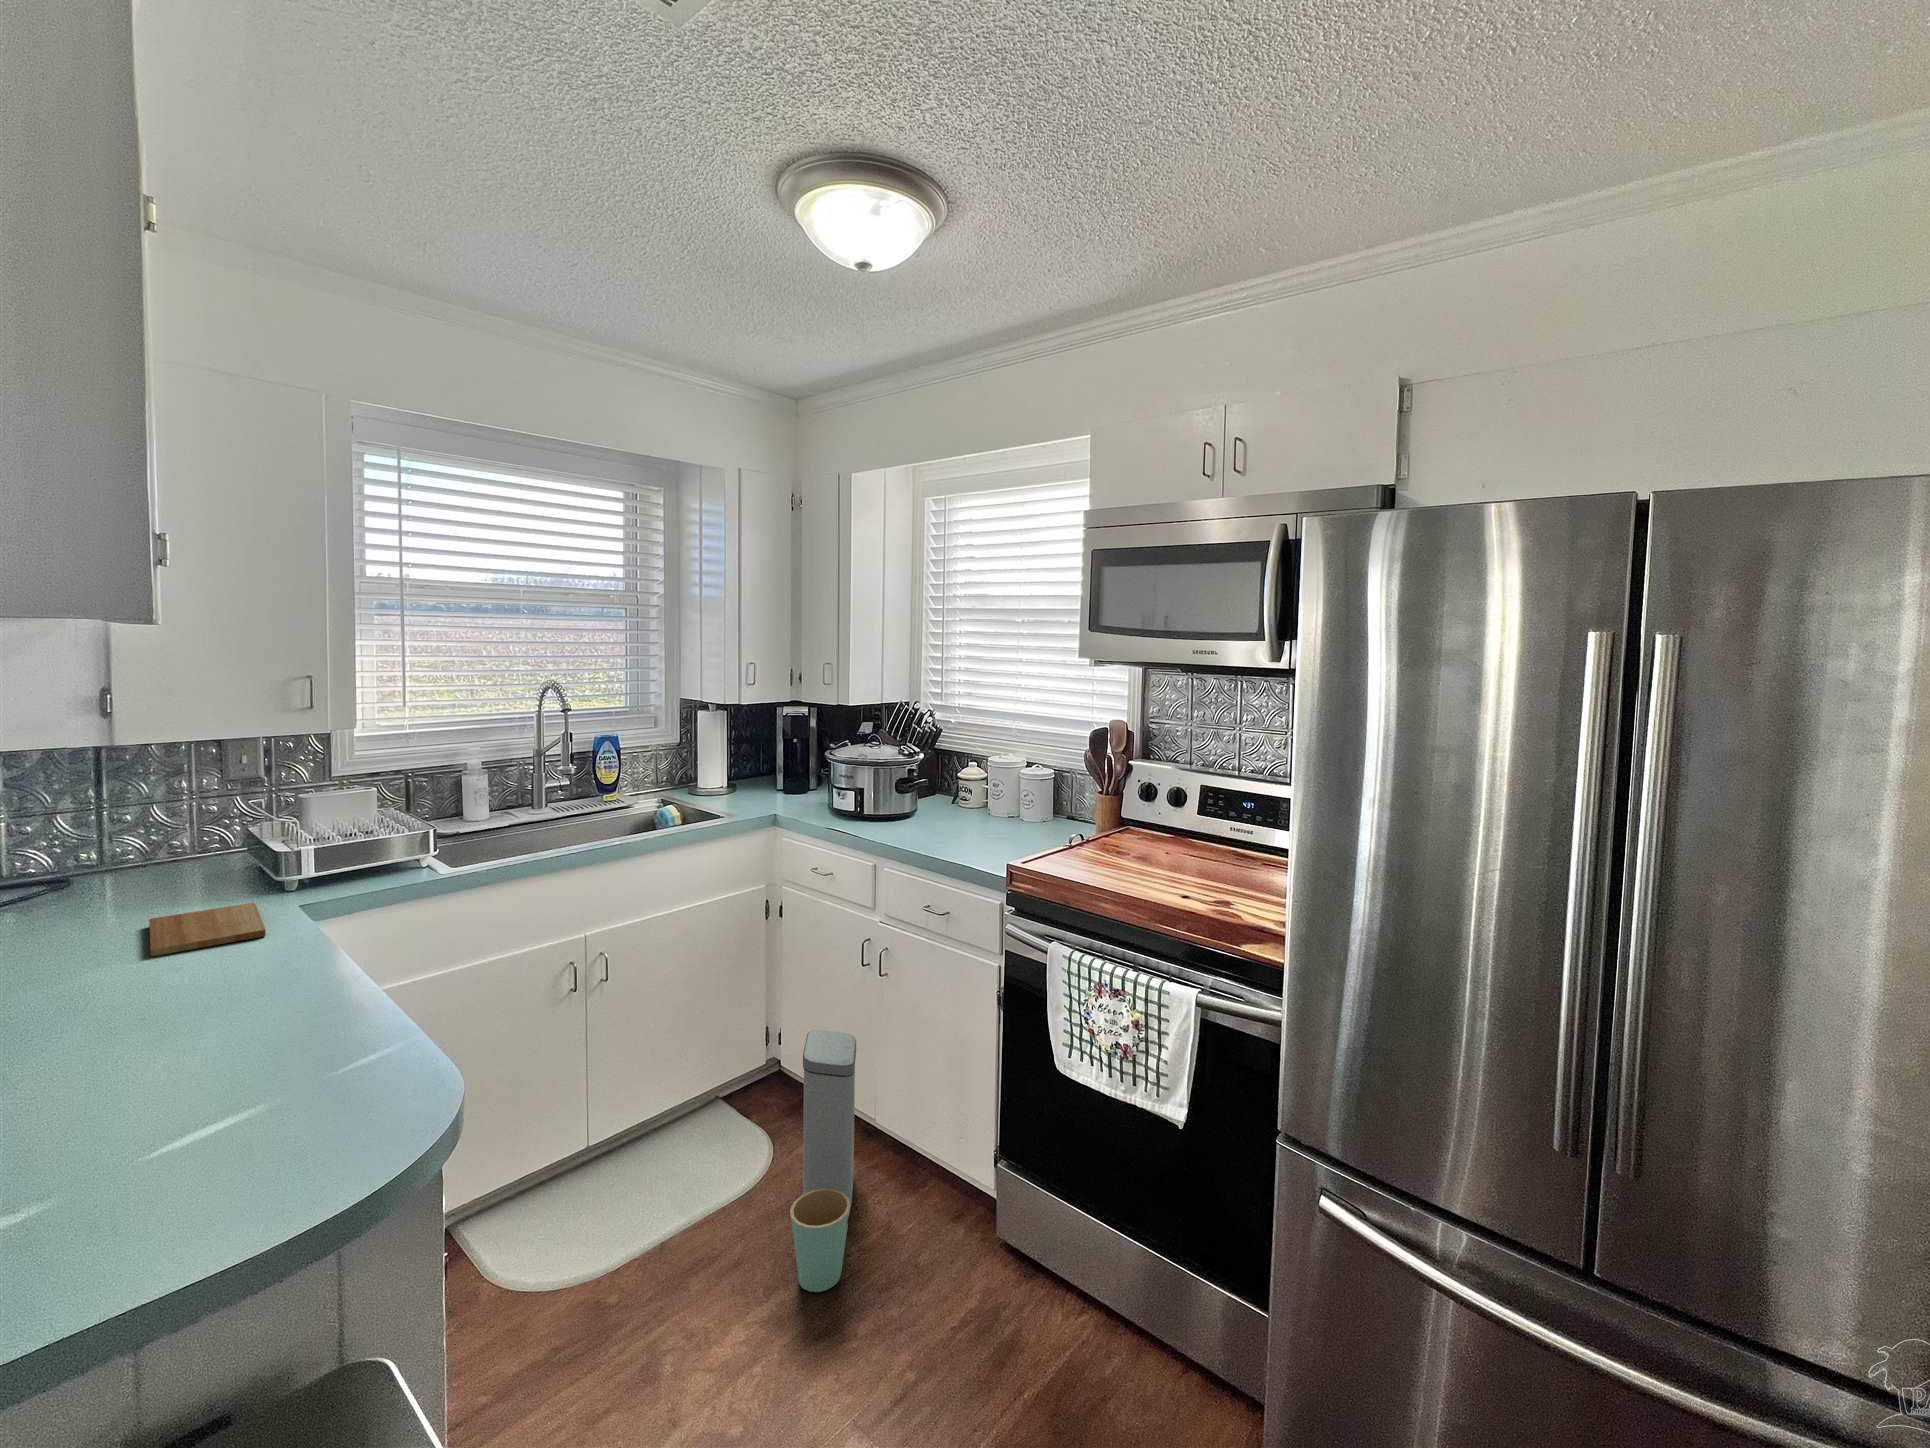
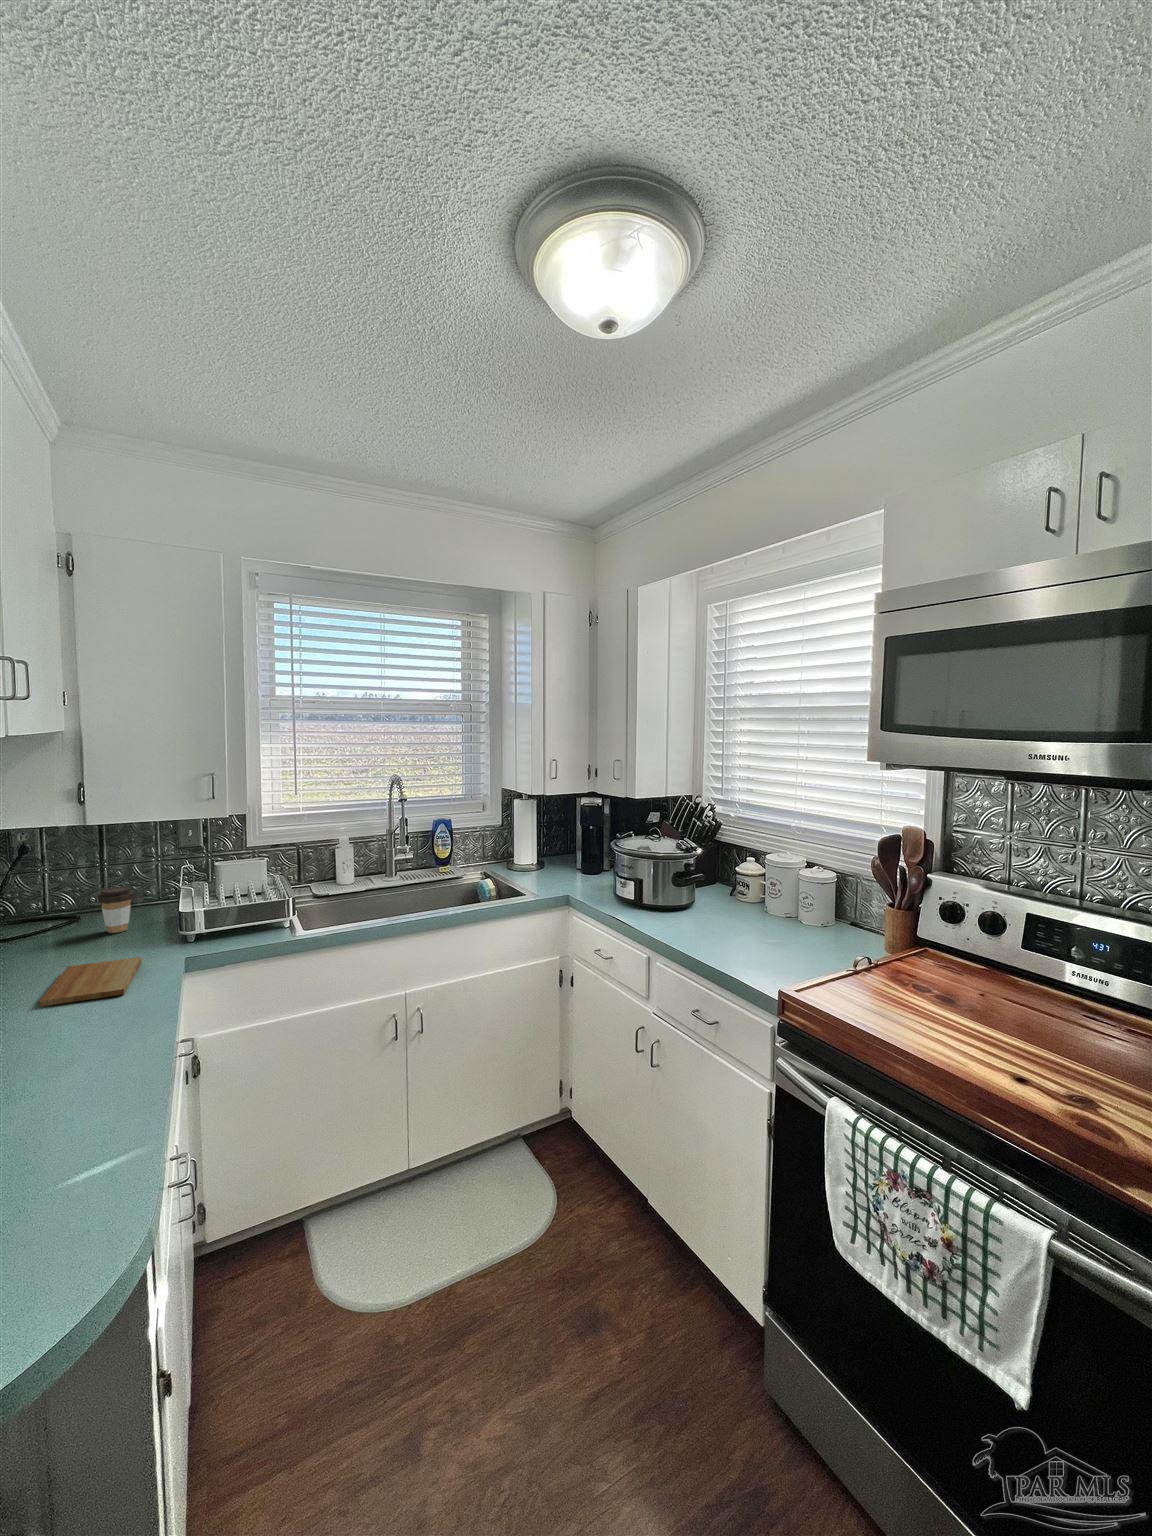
coffee cup: none [141,827,201,888] -> present [97,886,134,933]
trash can: present [790,1030,856,1292] -> none [550,1110,627,1399]

